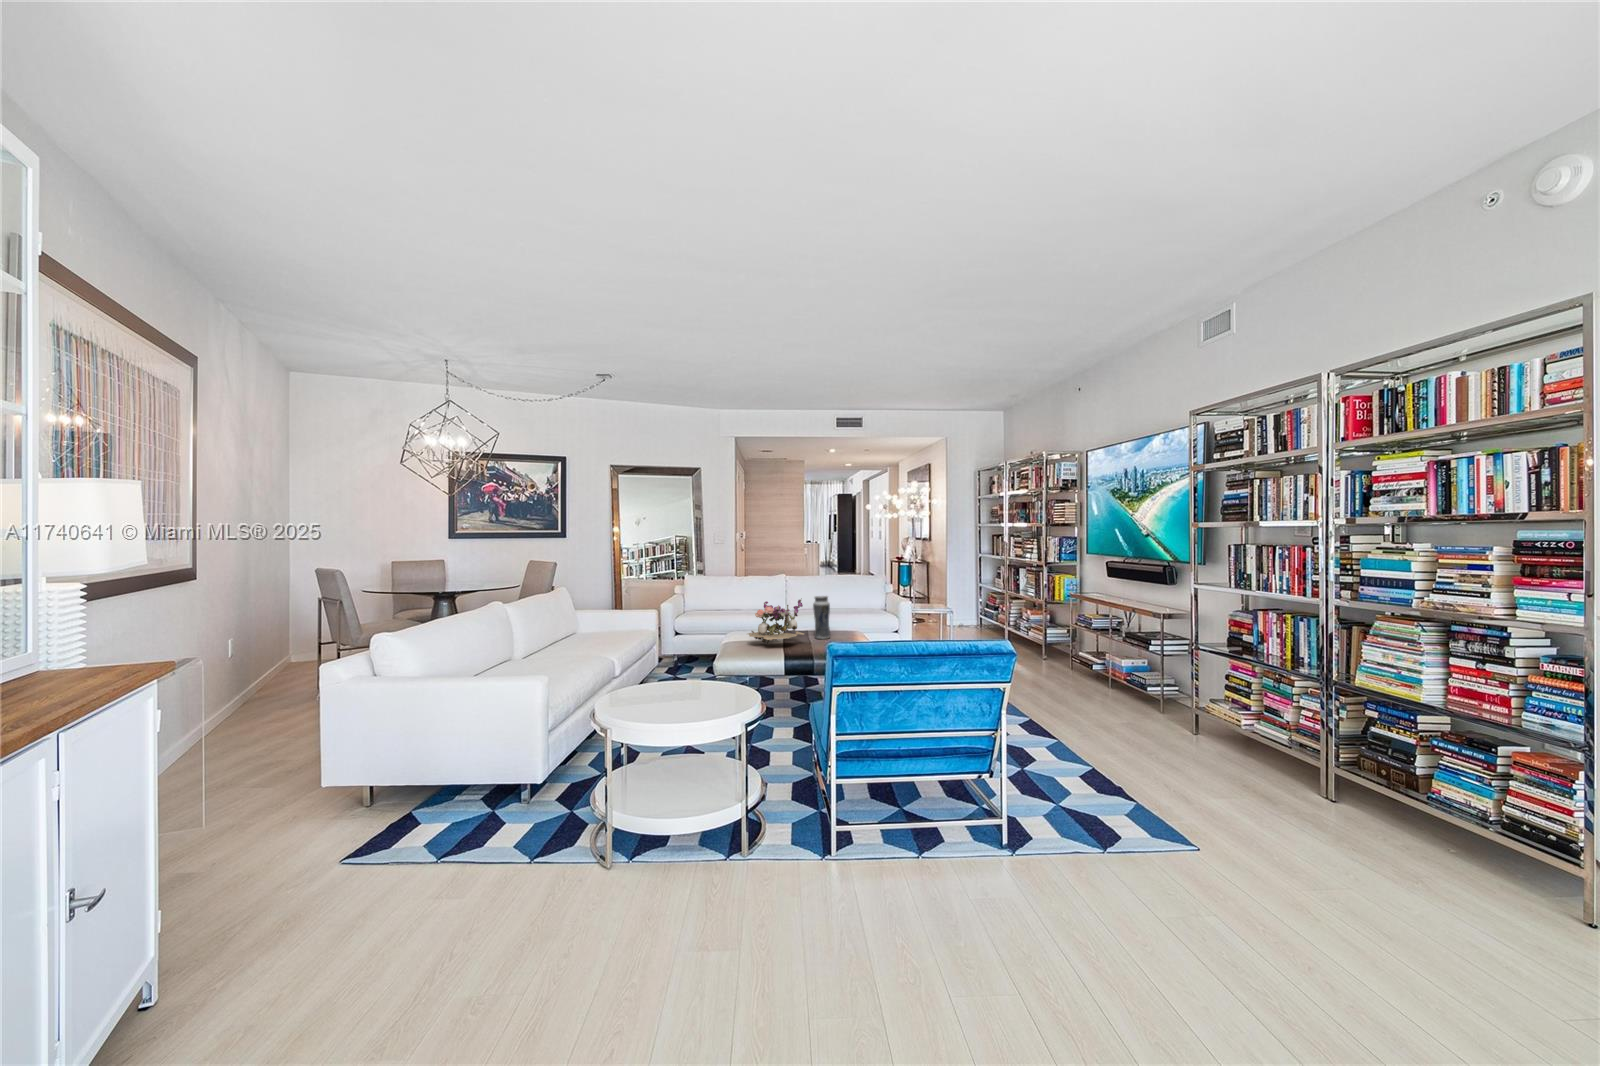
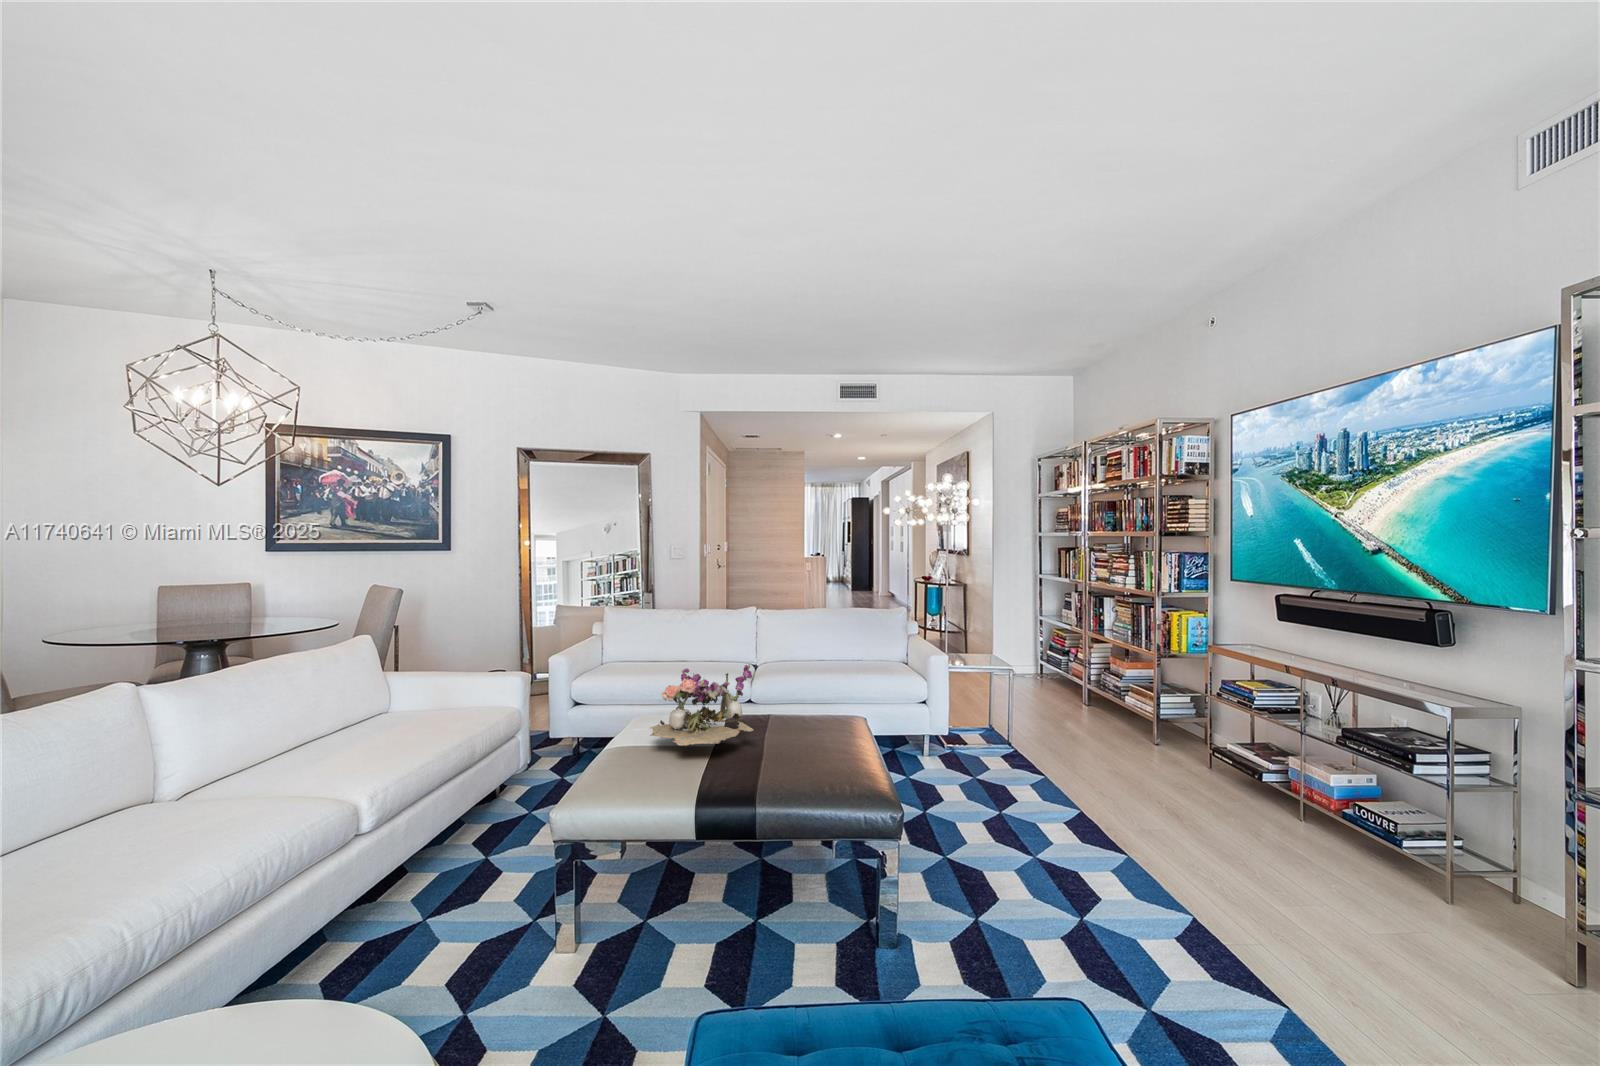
vase: present [813,596,830,639] -> none [775,655,805,734]

